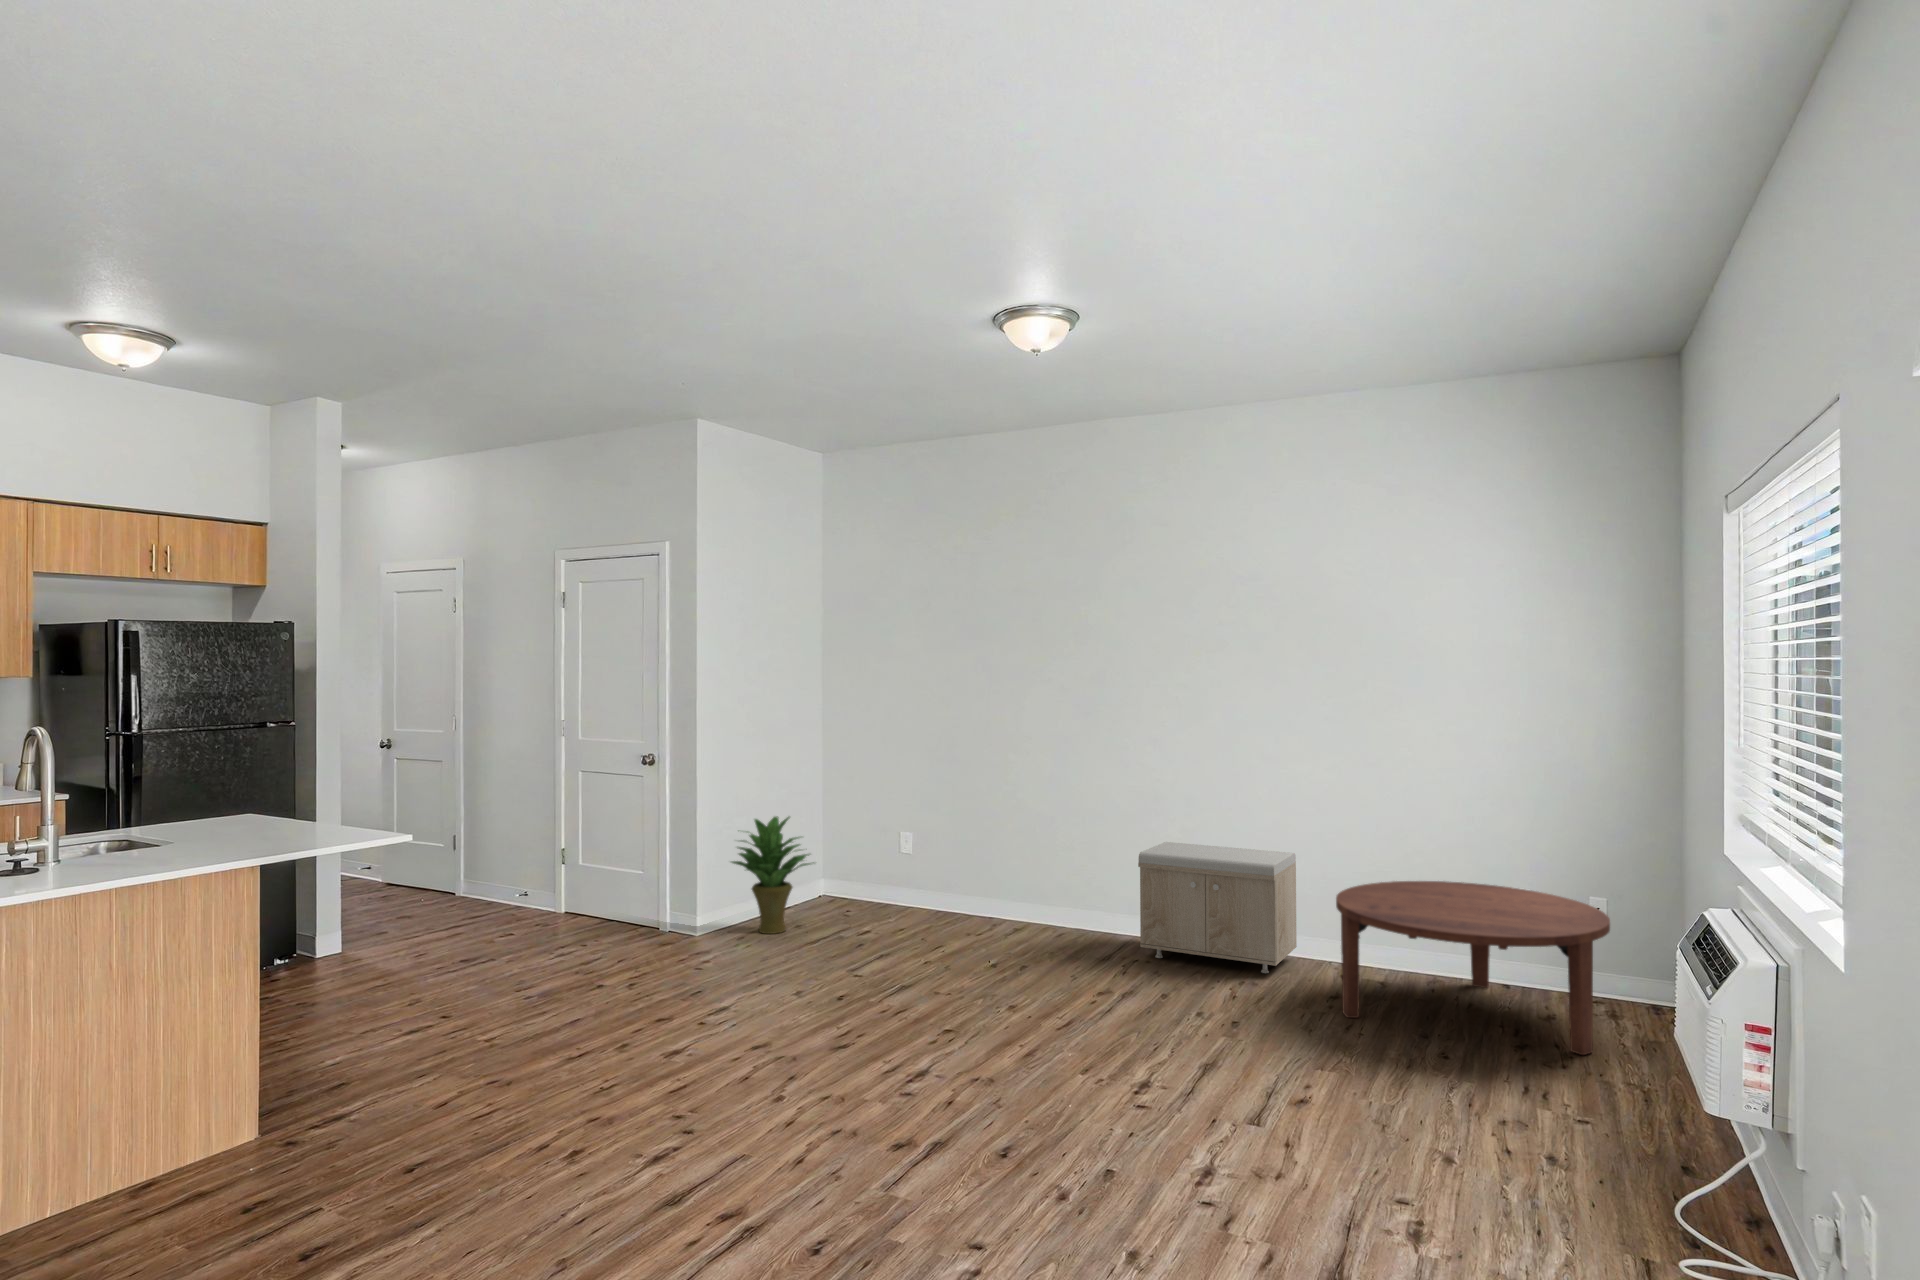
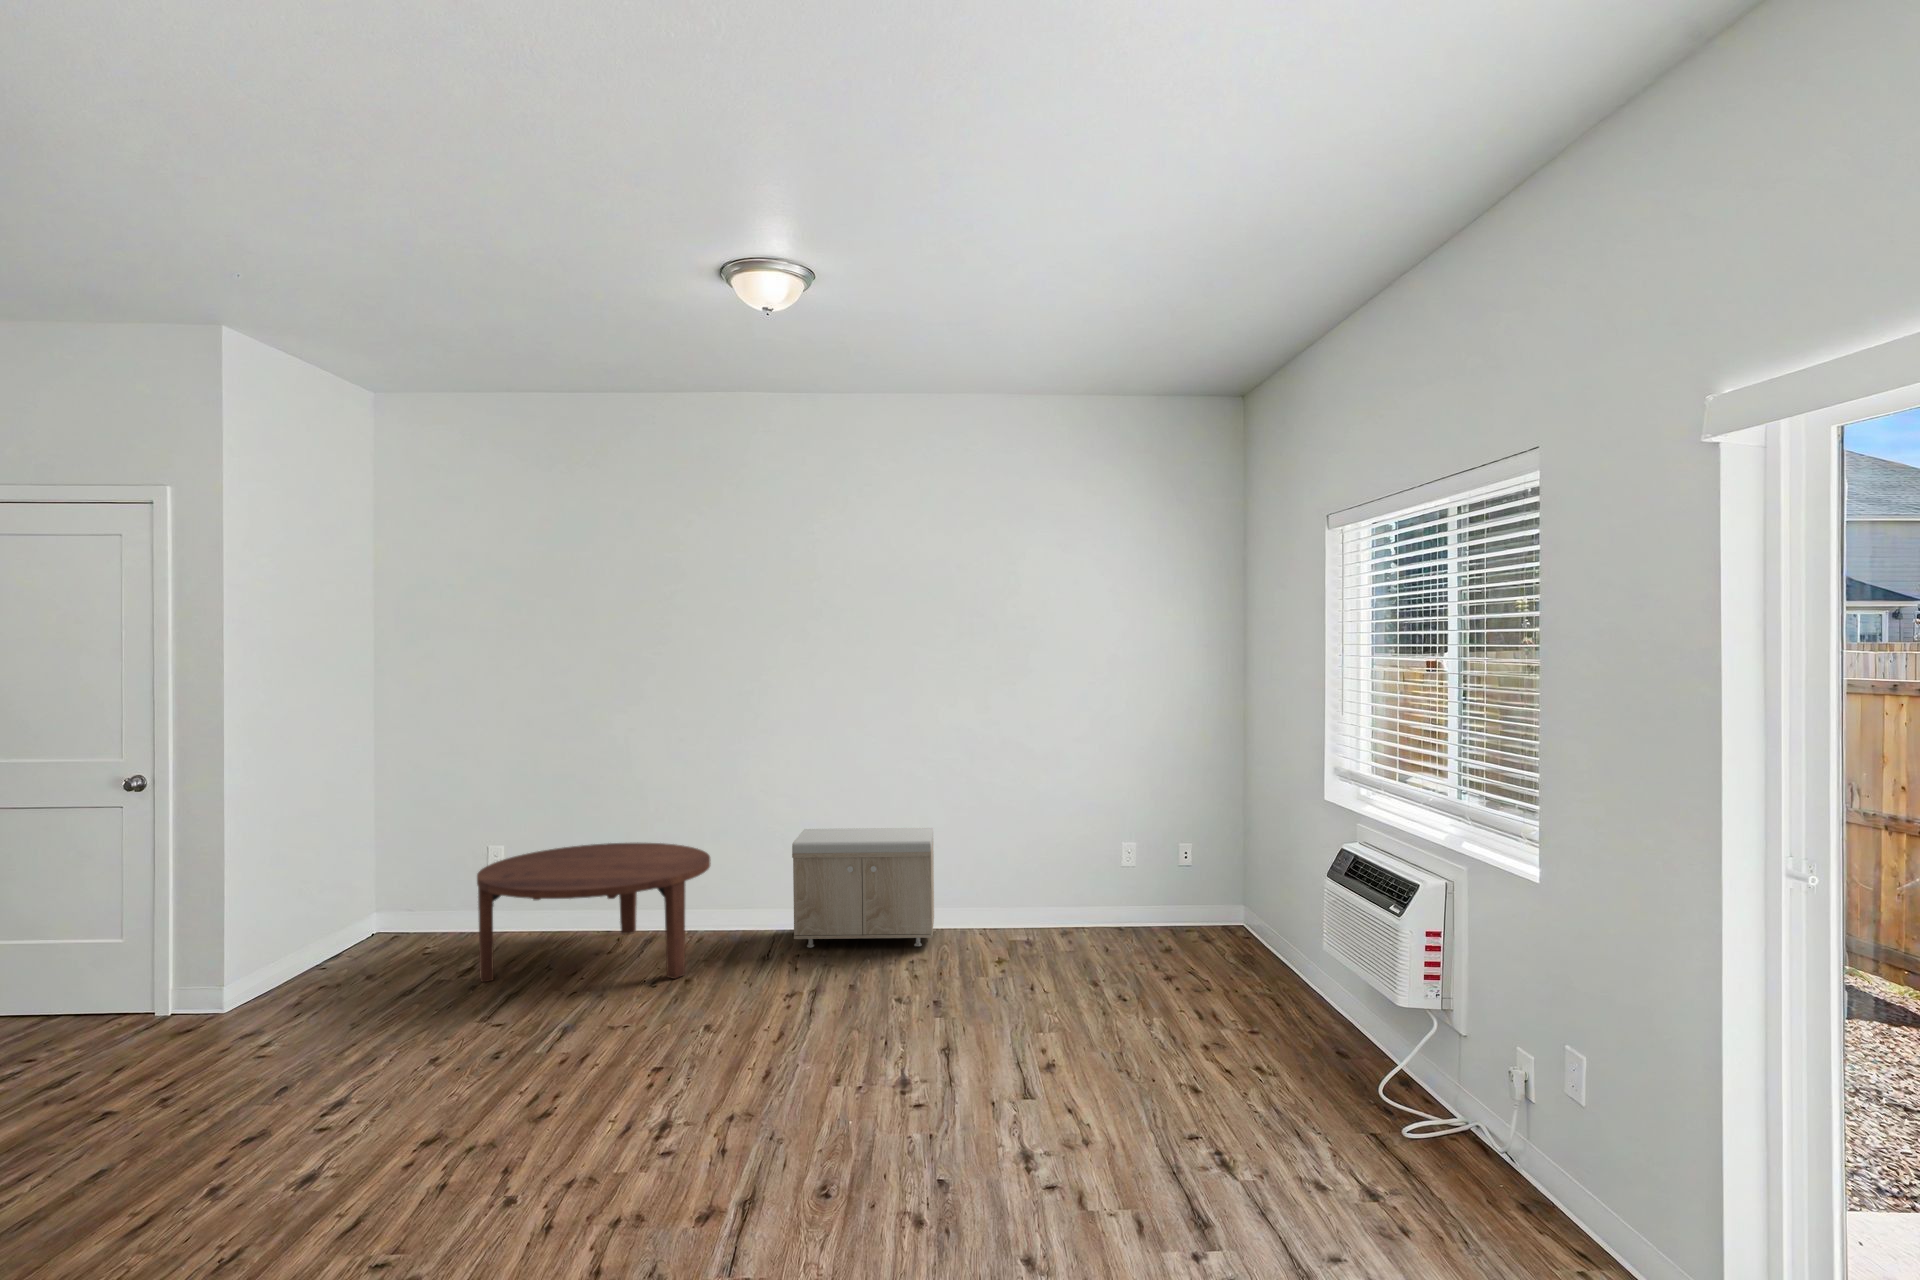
potted plant: present [732,816,814,934] -> none [269,842,395,994]
coffee table: present [1336,881,1610,1055] -> present [477,843,711,982]

